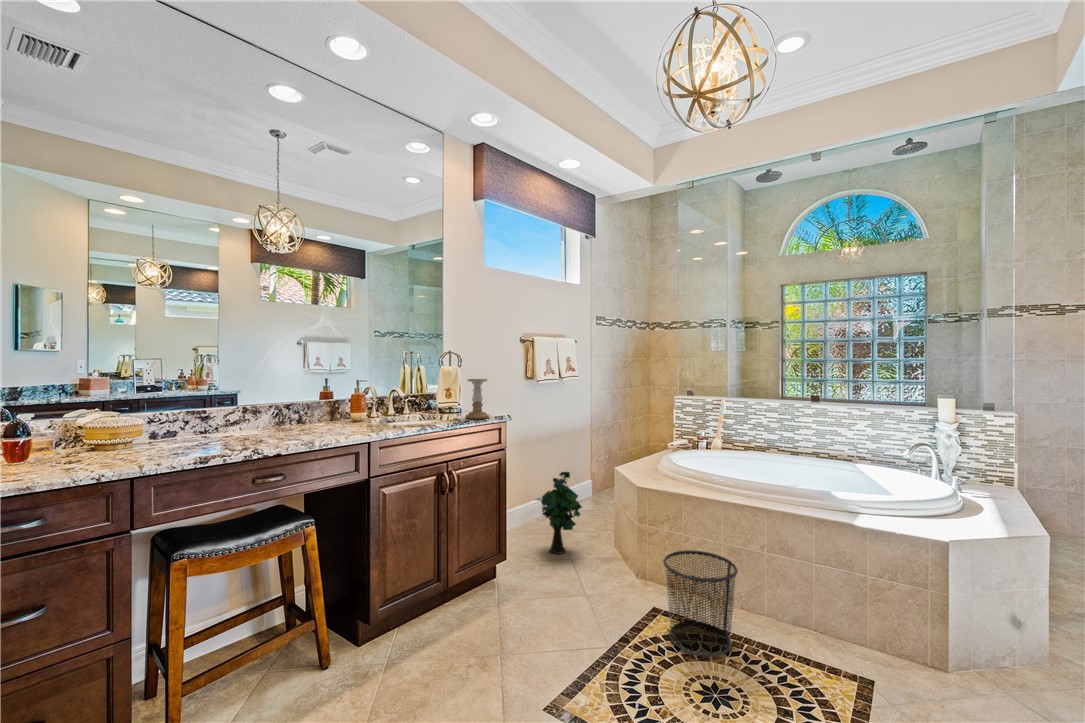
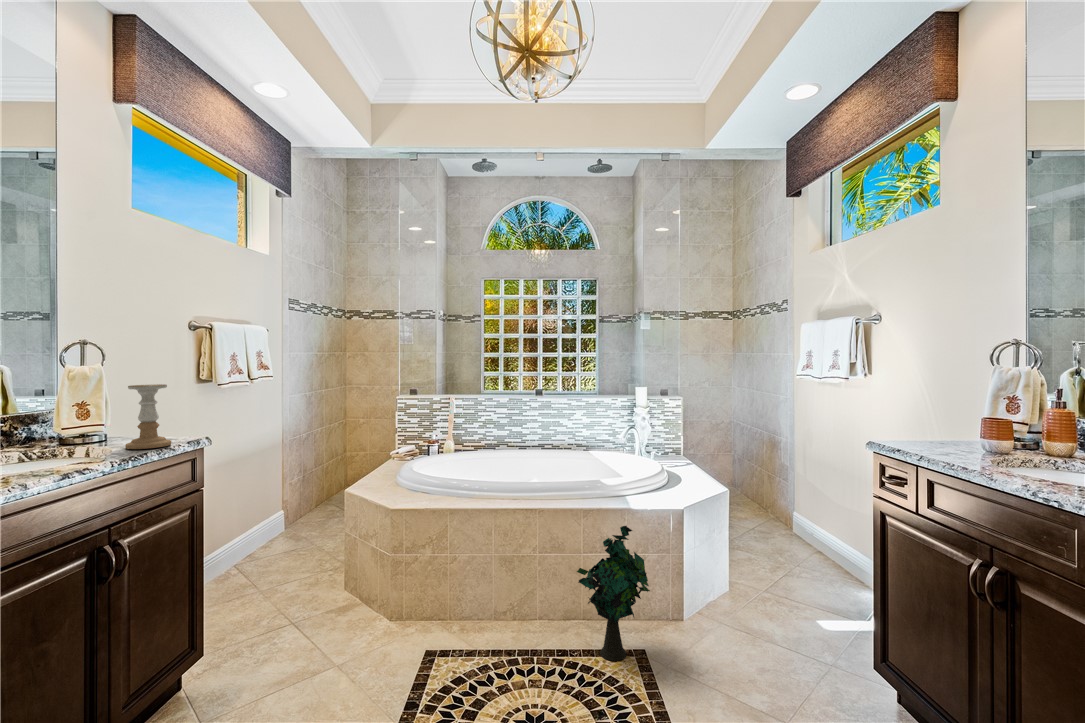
decorative plant: present [536,472,582,554] -> present [577,526,650,661]
waste bin: present [663,550,738,657] -> none [449,569,530,690]

